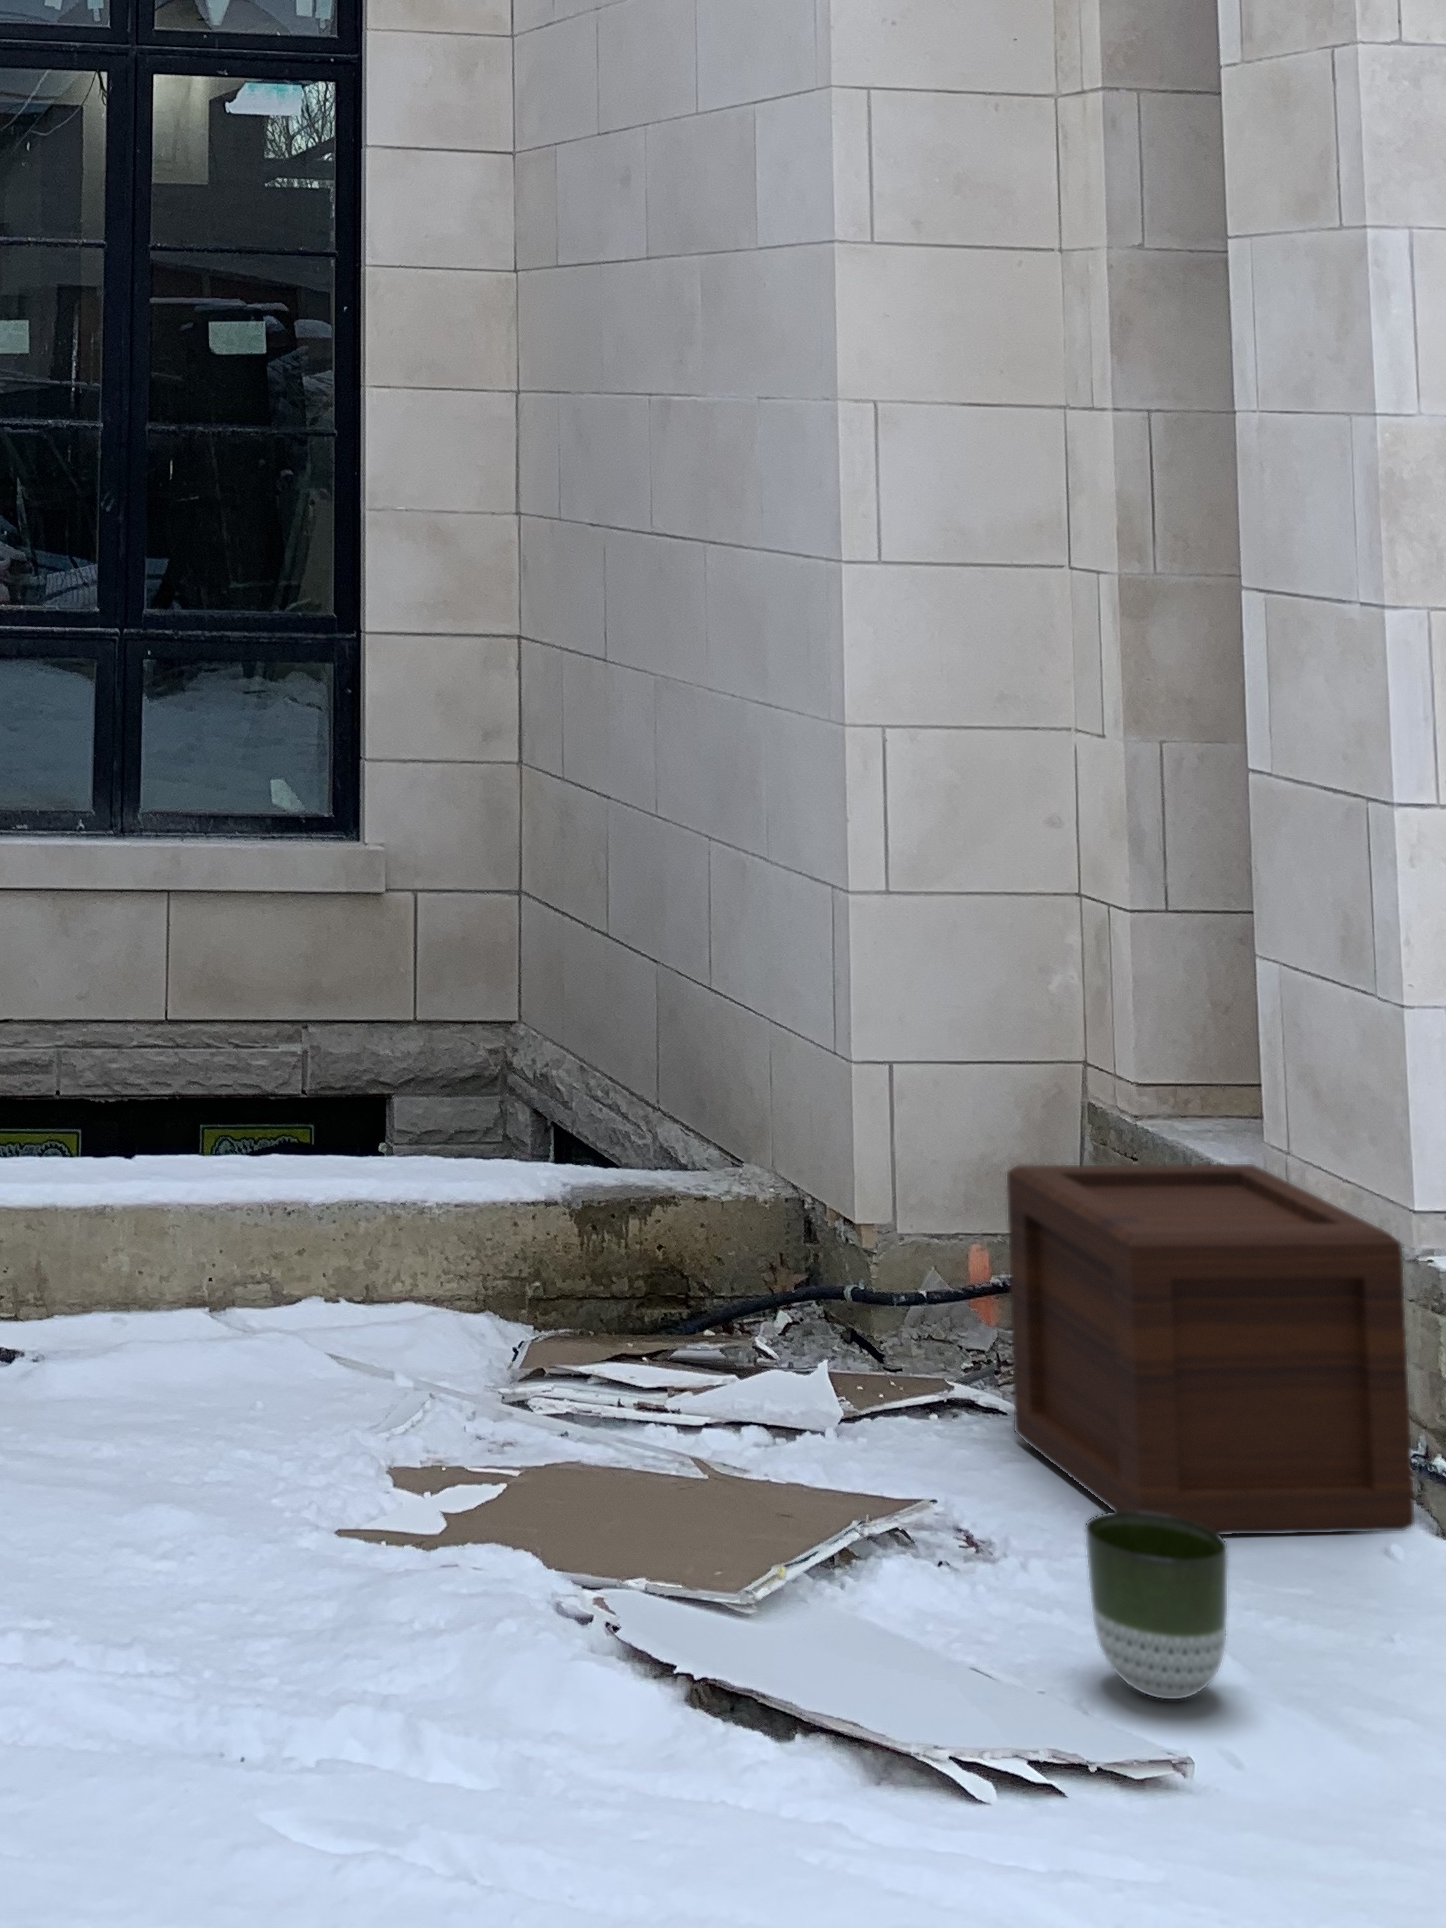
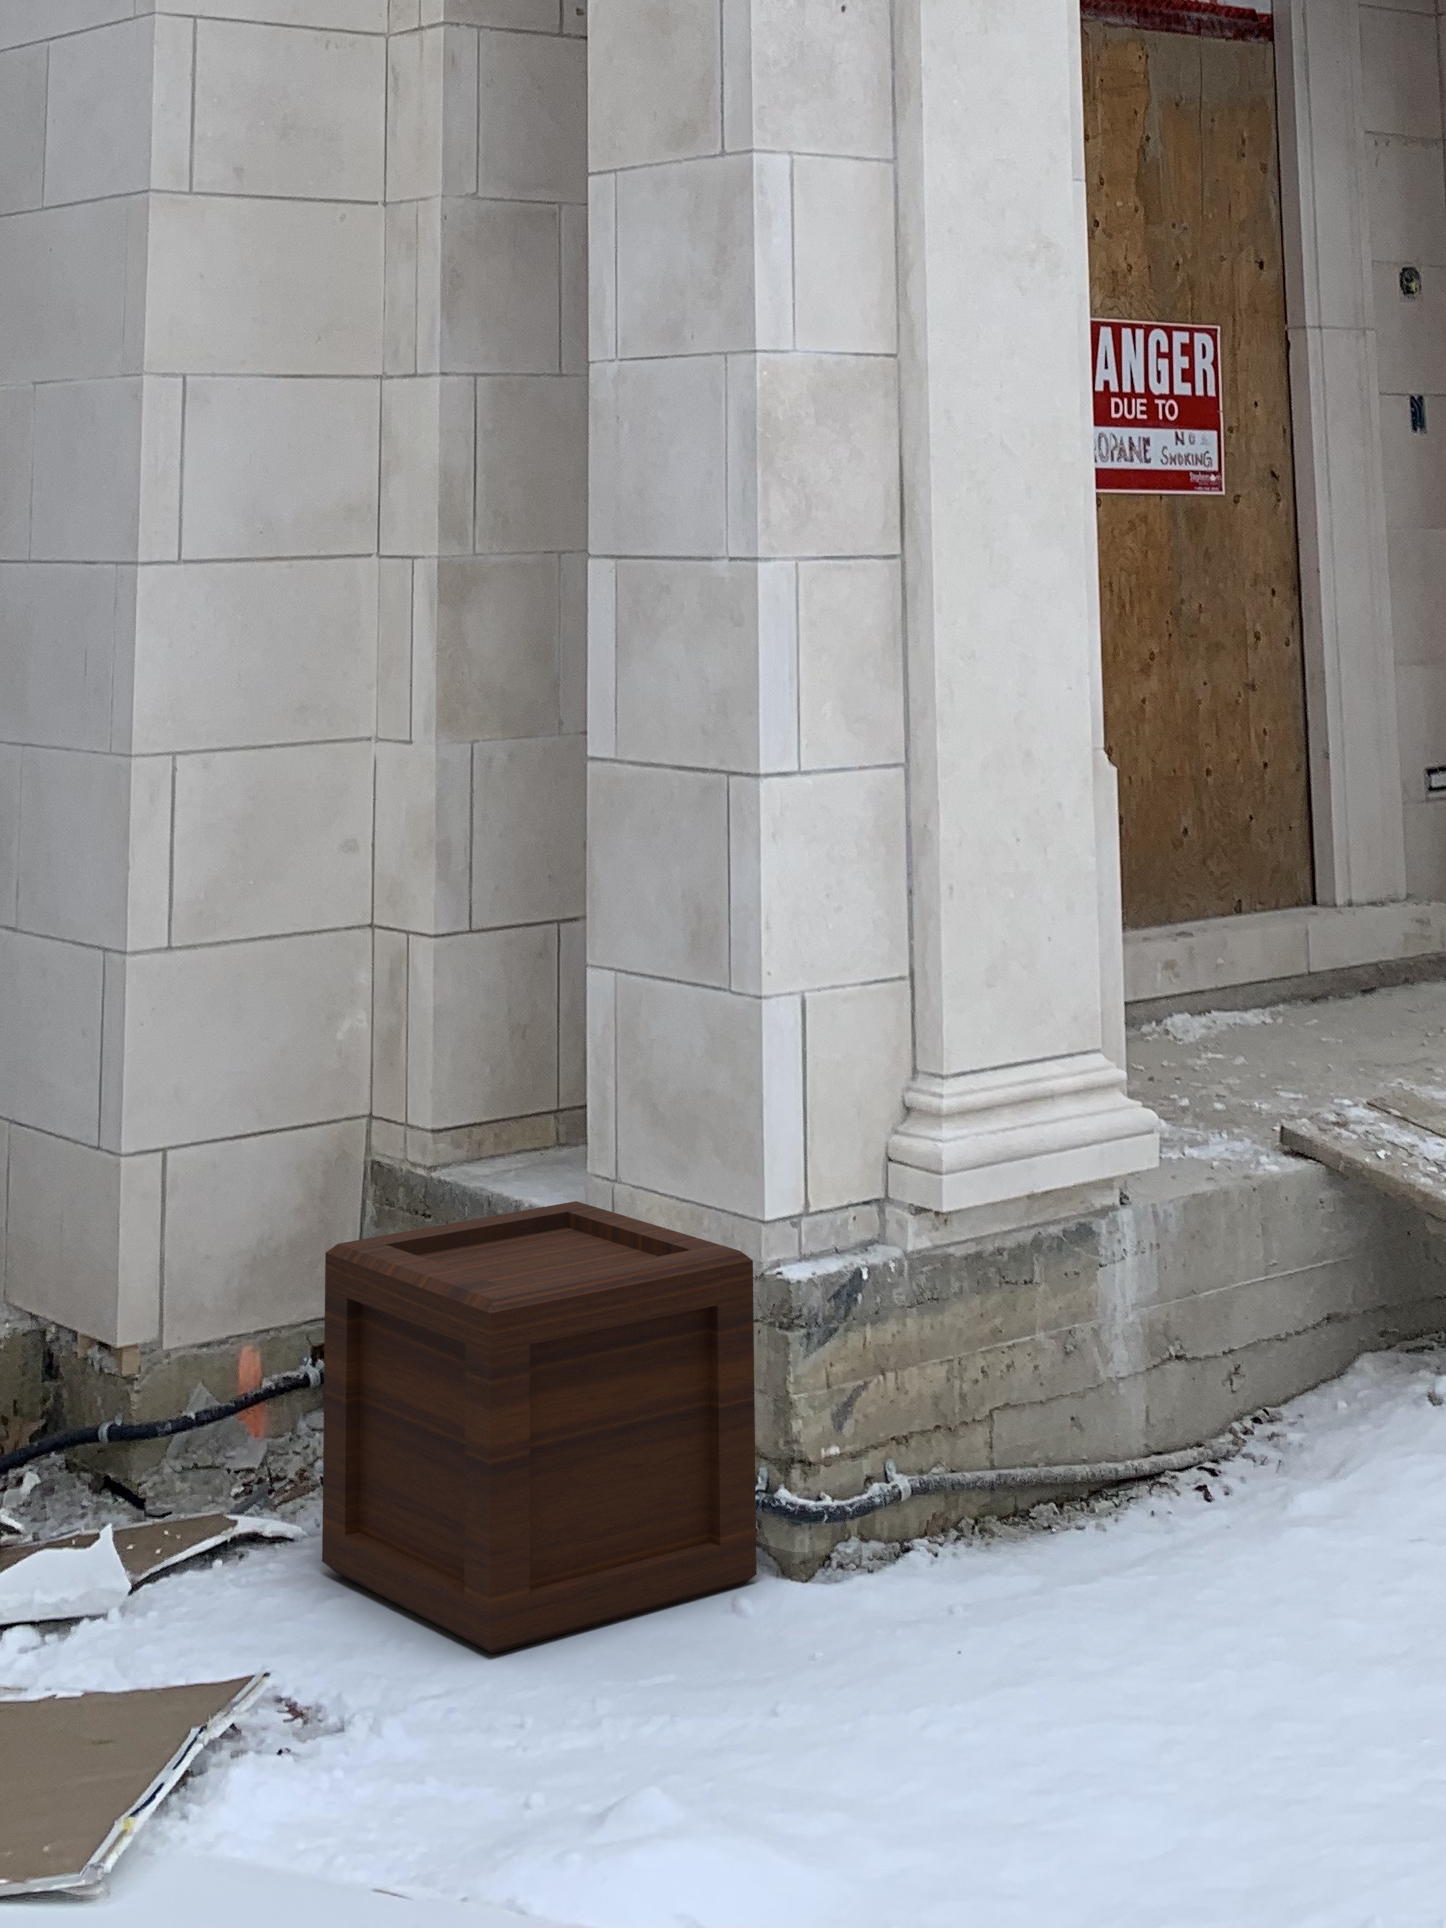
planter: present [1085,1511,1228,1699] -> none [489,1625,646,1850]

